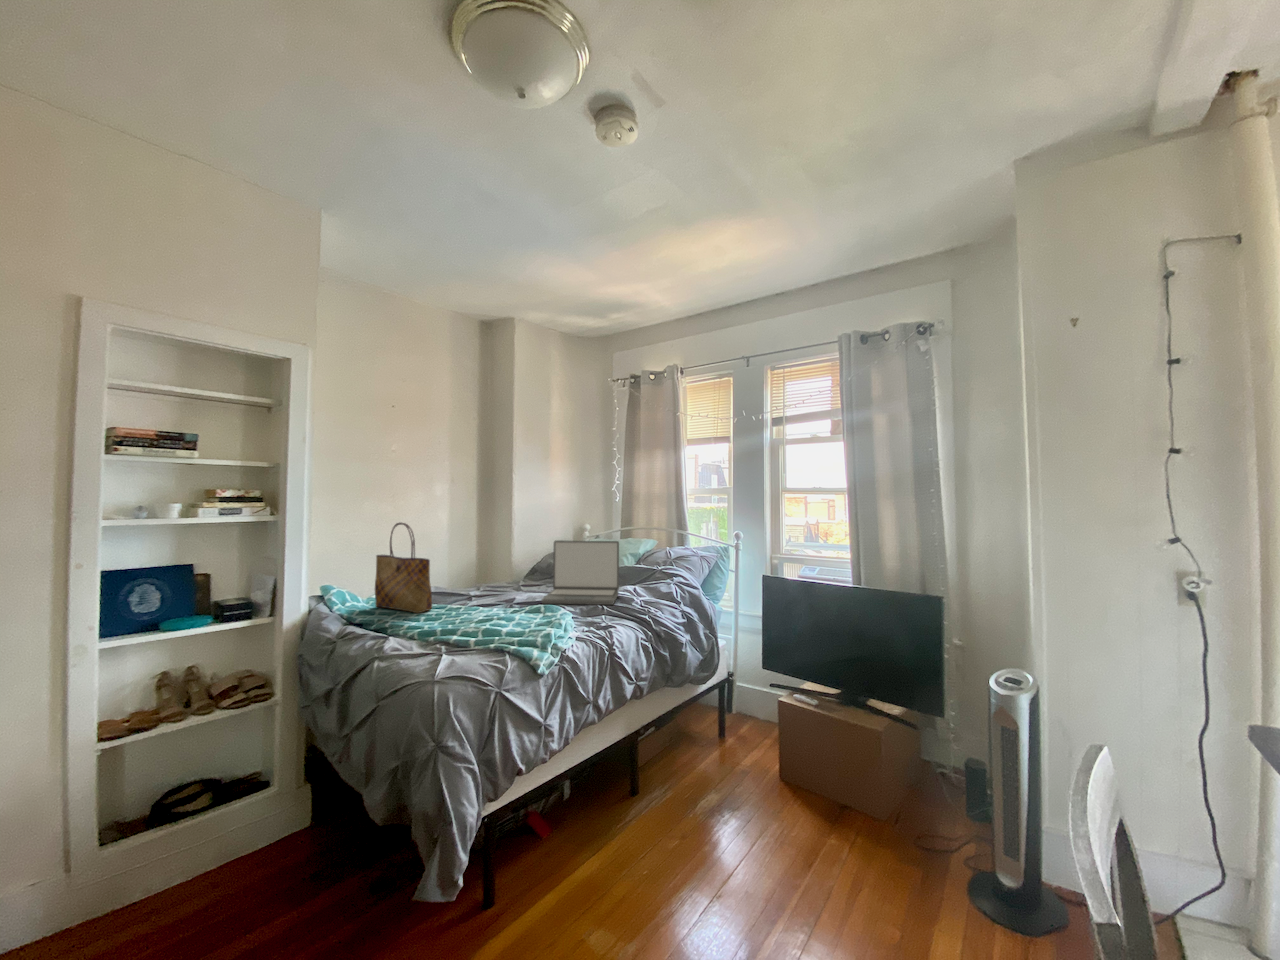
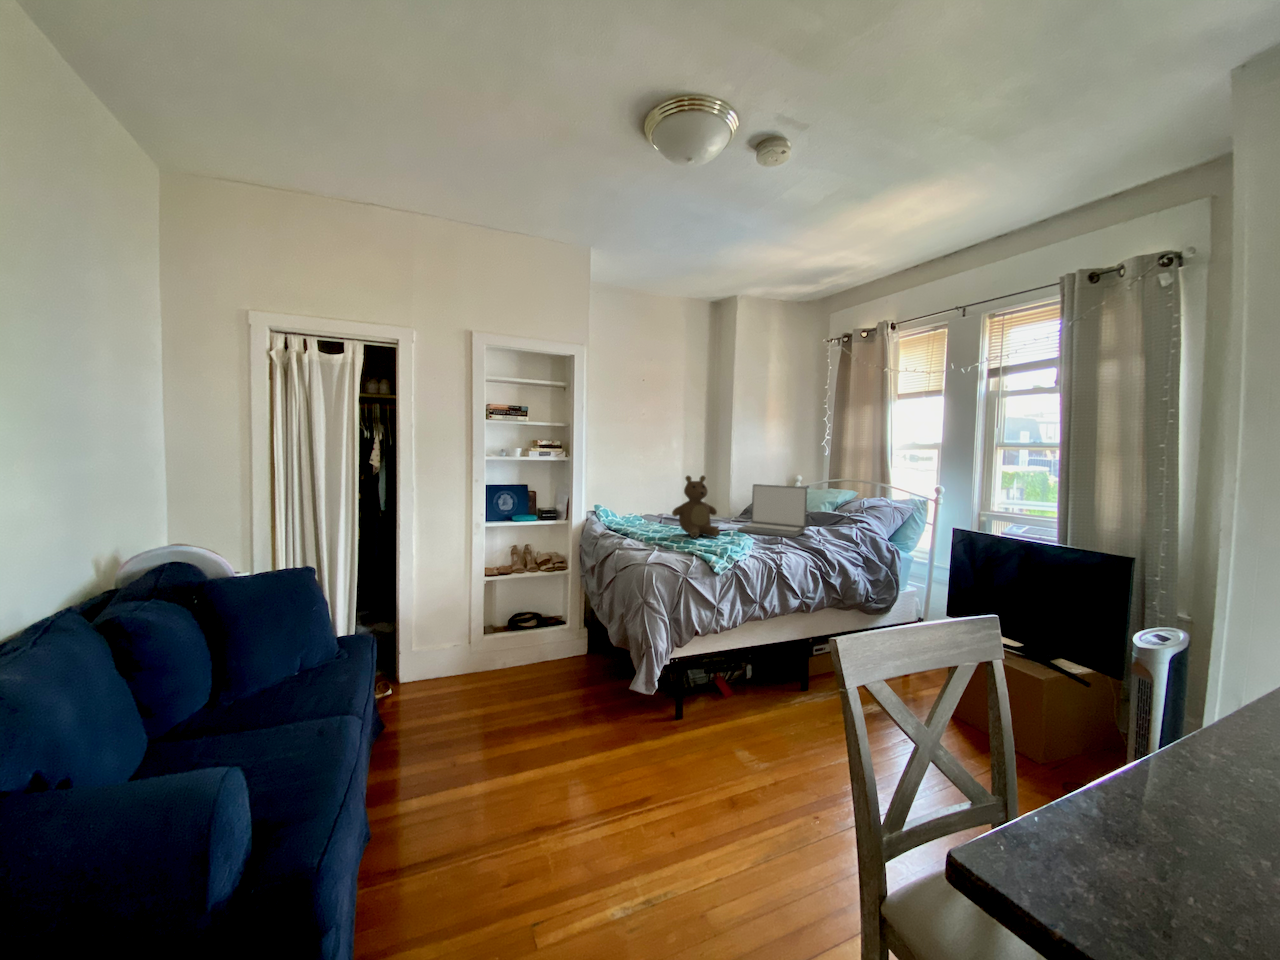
tote bag: present [375,523,432,613] -> none [624,465,658,528]
teddy bear: none [459,534,529,623] -> present [672,476,720,538]

